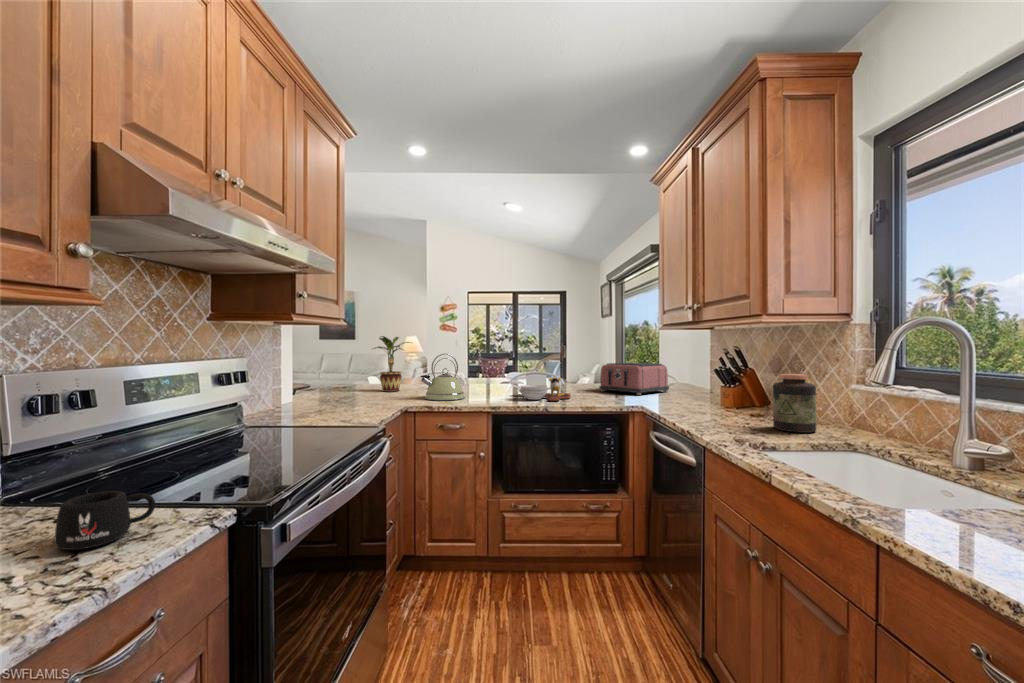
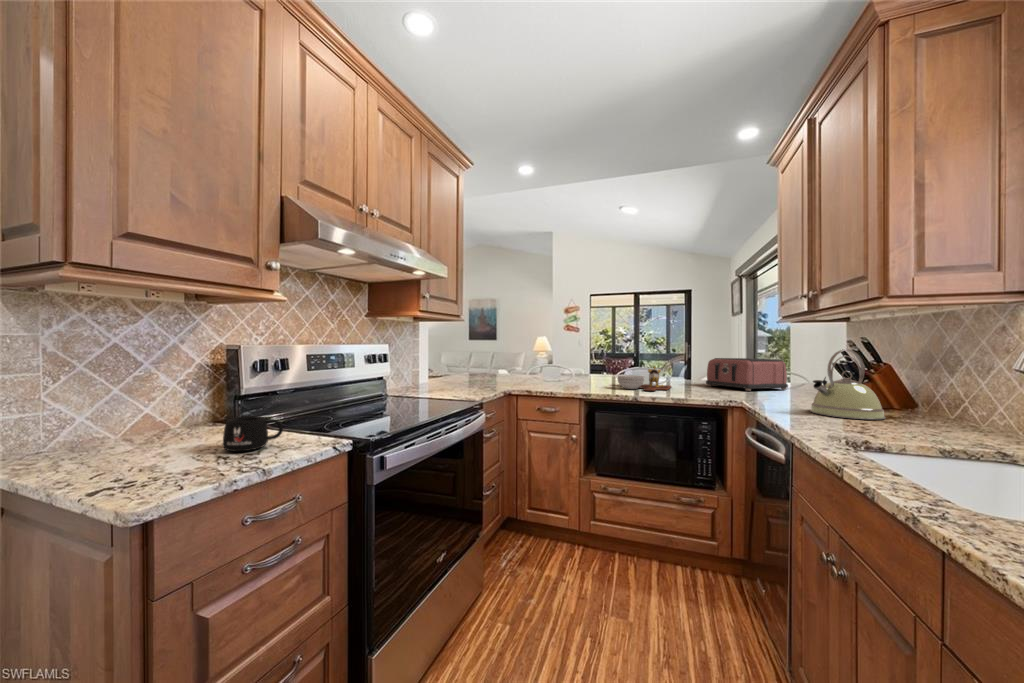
potted plant: present [374,336,410,392] -> none [491,329,527,377]
kettle: present [420,354,465,400] -> present [810,349,885,420]
jar: present [773,374,817,433] -> none [899,367,961,437]

